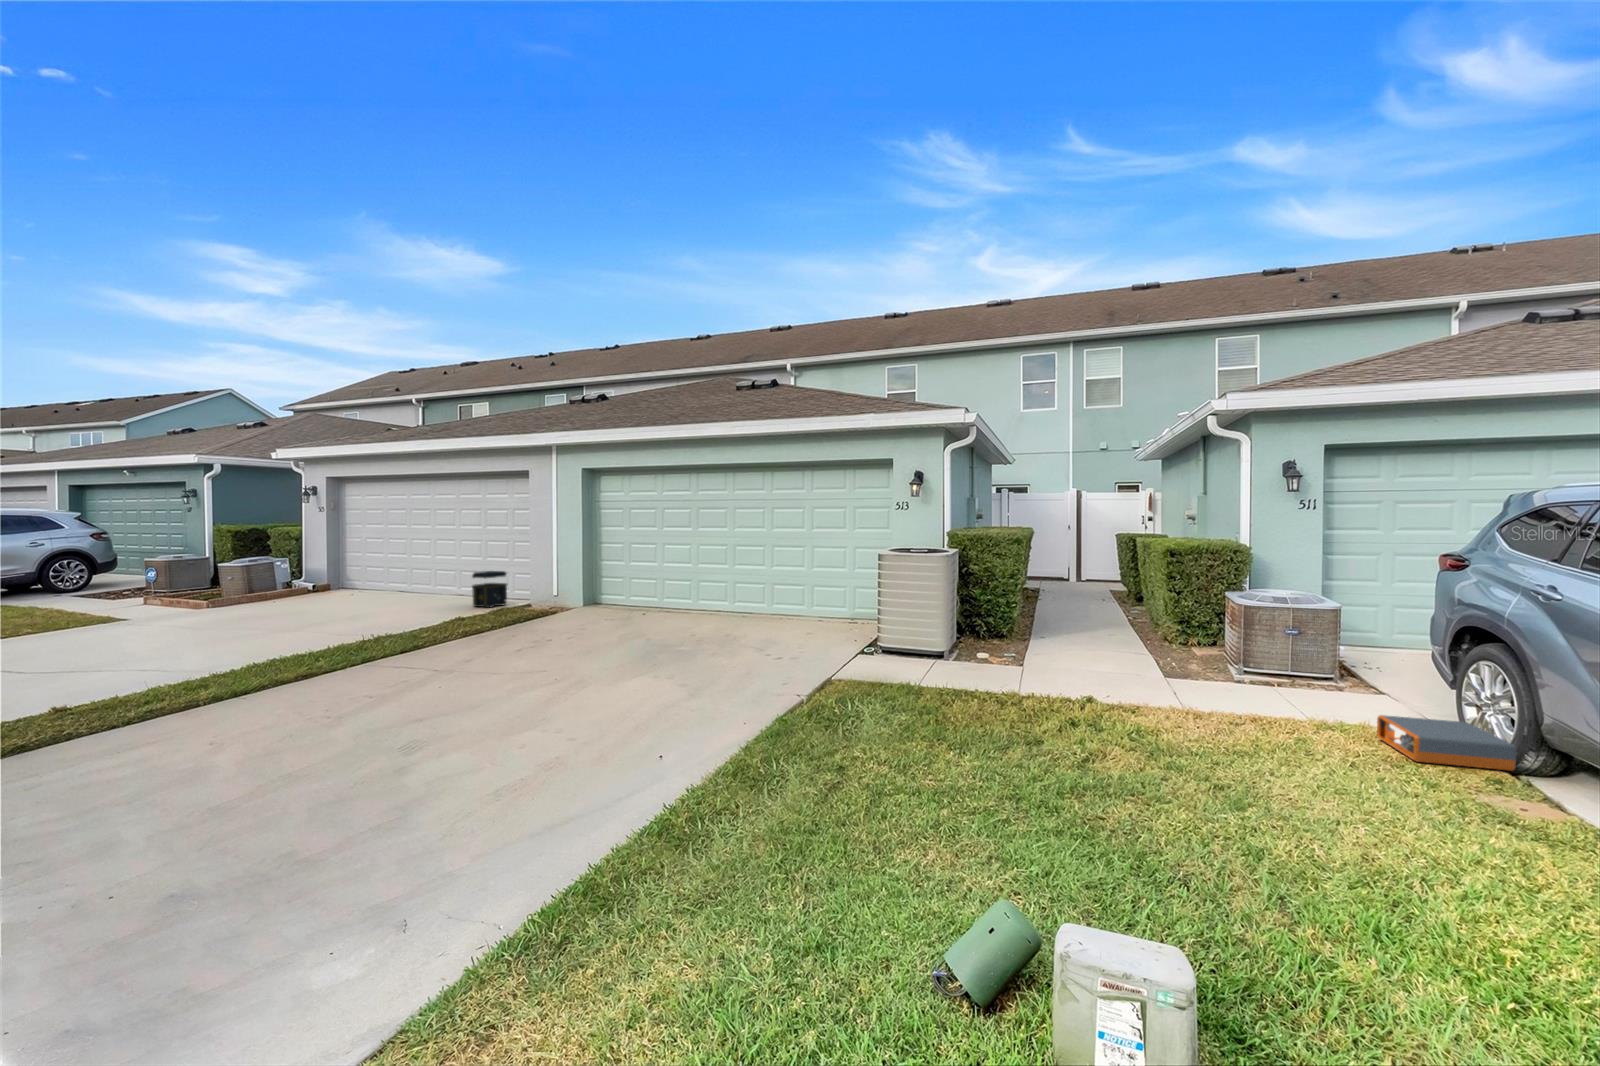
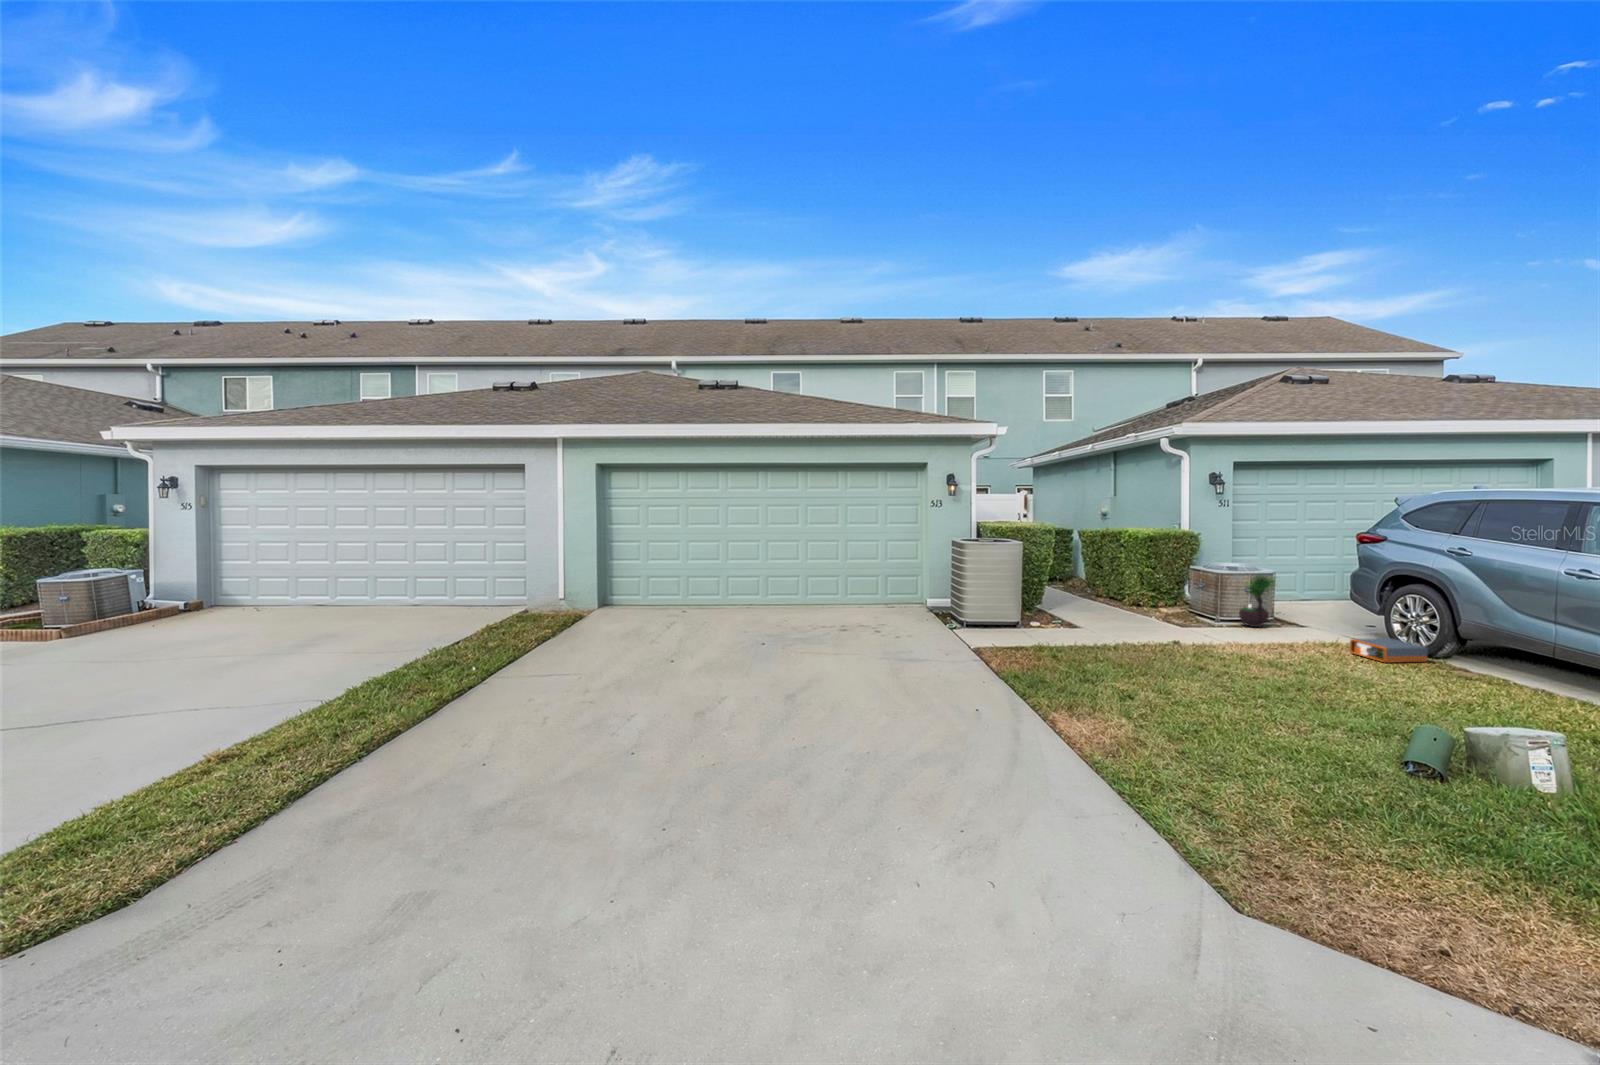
toolbox: present [472,571,508,608] -> none [457,575,496,617]
potted tree: none [1263,598,1325,683] -> present [1239,573,1274,627]

